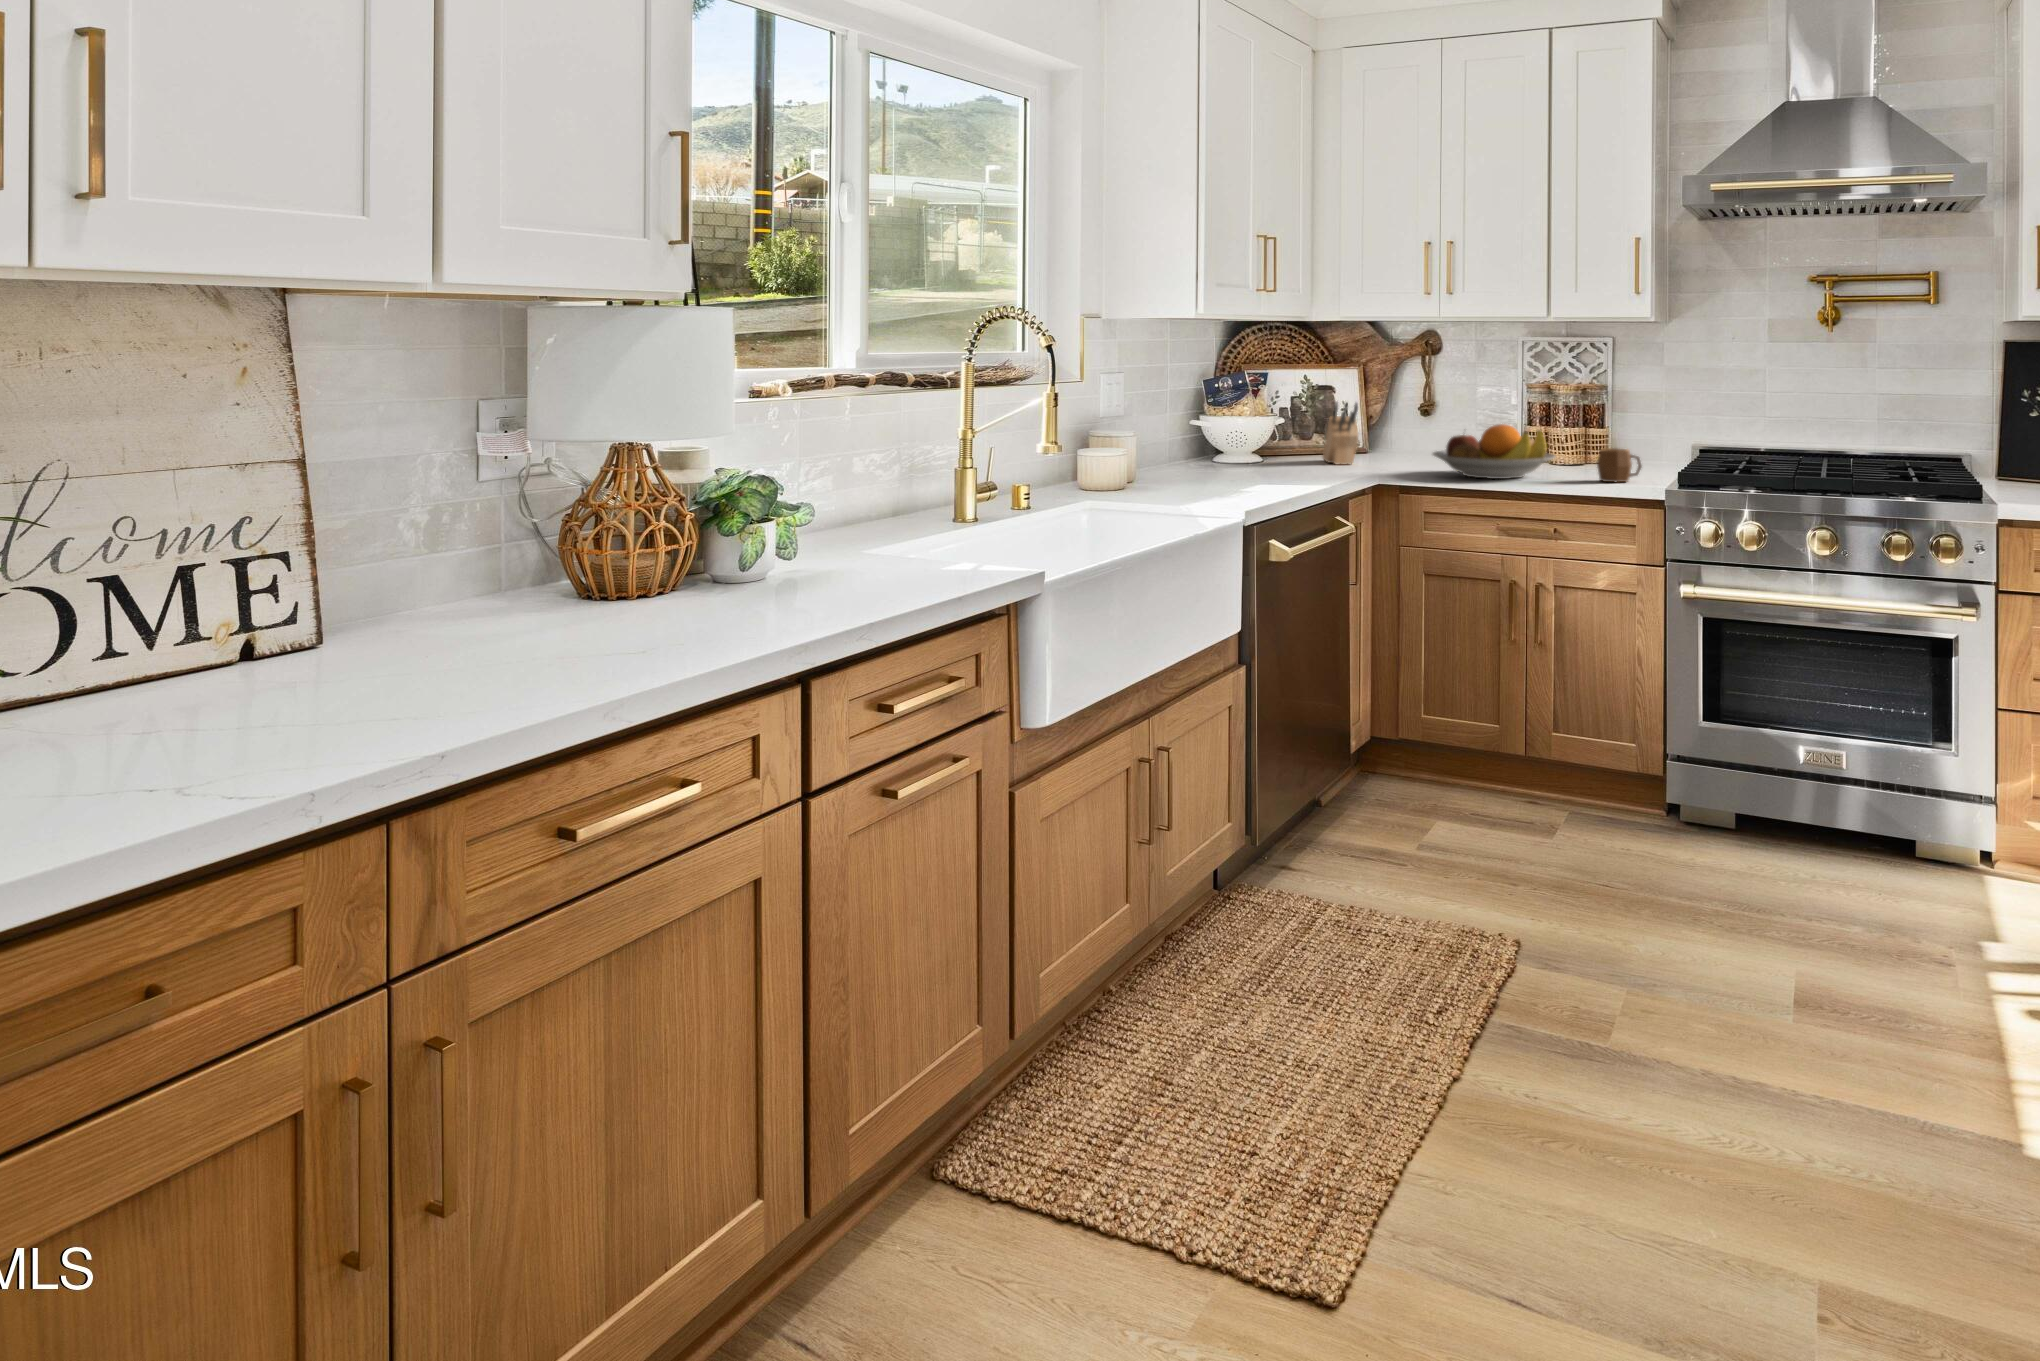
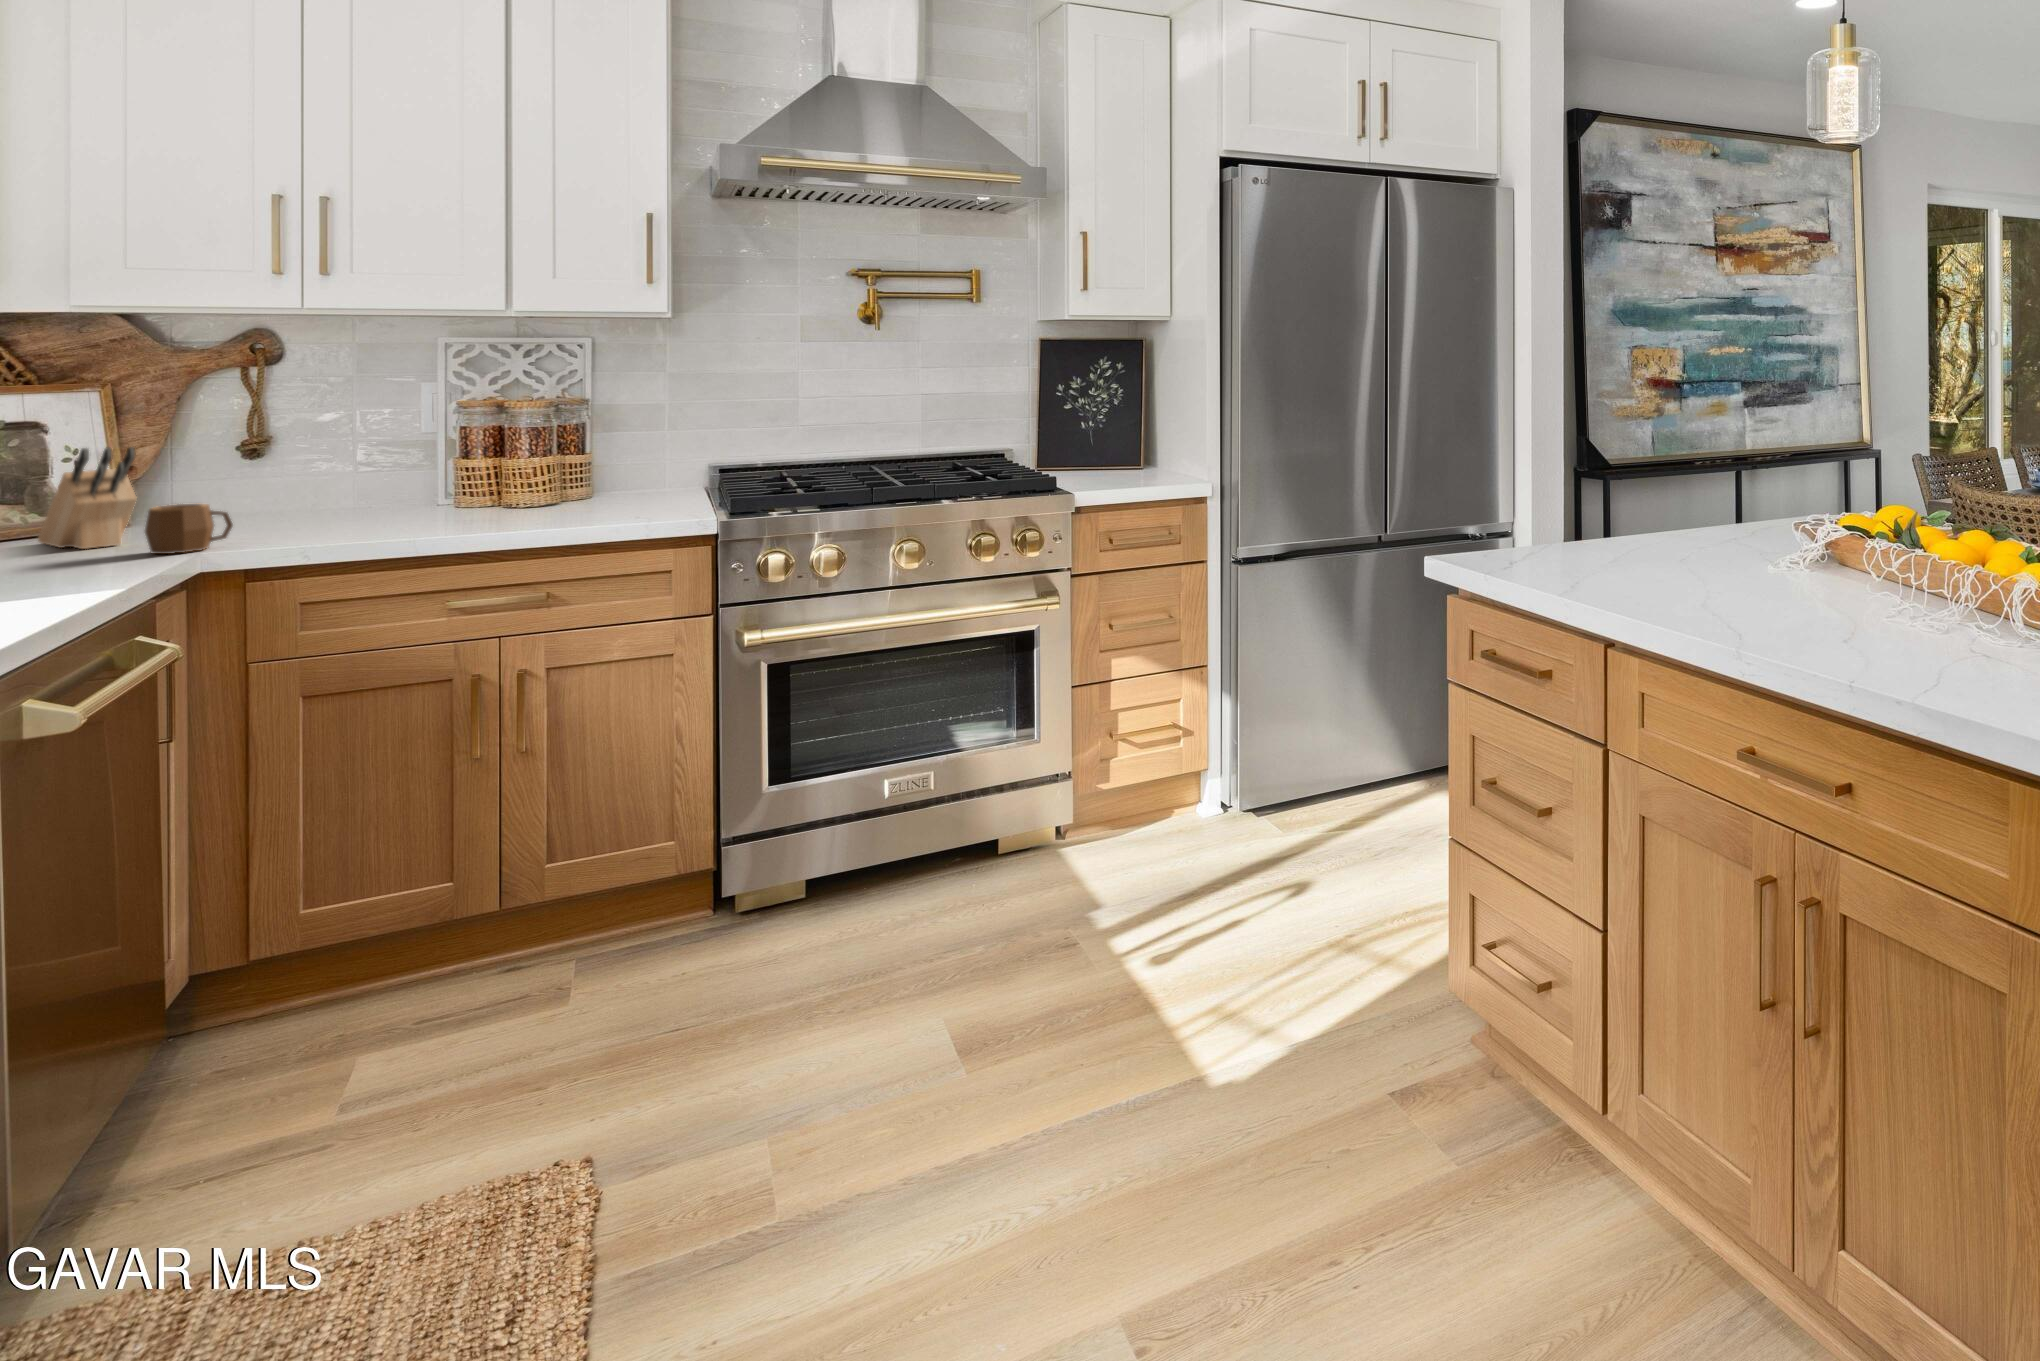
fruit bowl: present [1433,424,1555,479] -> none [317,462,539,541]
mug: present [1597,448,1641,482] -> present [145,503,233,554]

